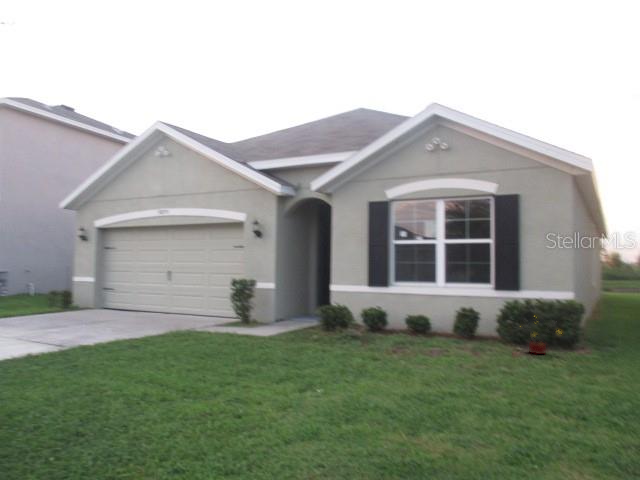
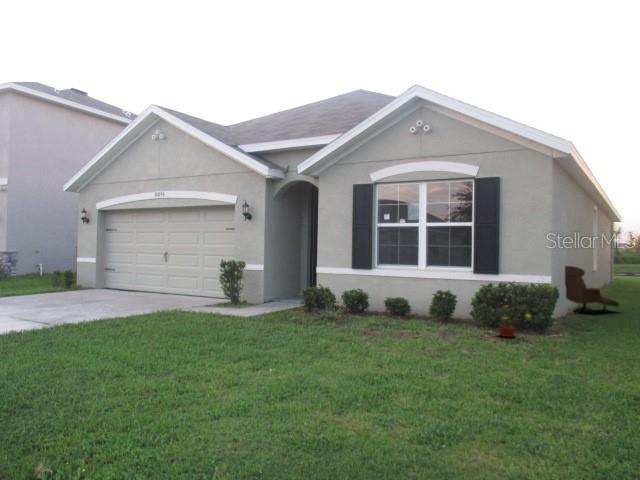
lounge chair: none [573,282,630,330] -> present [565,266,619,315]

